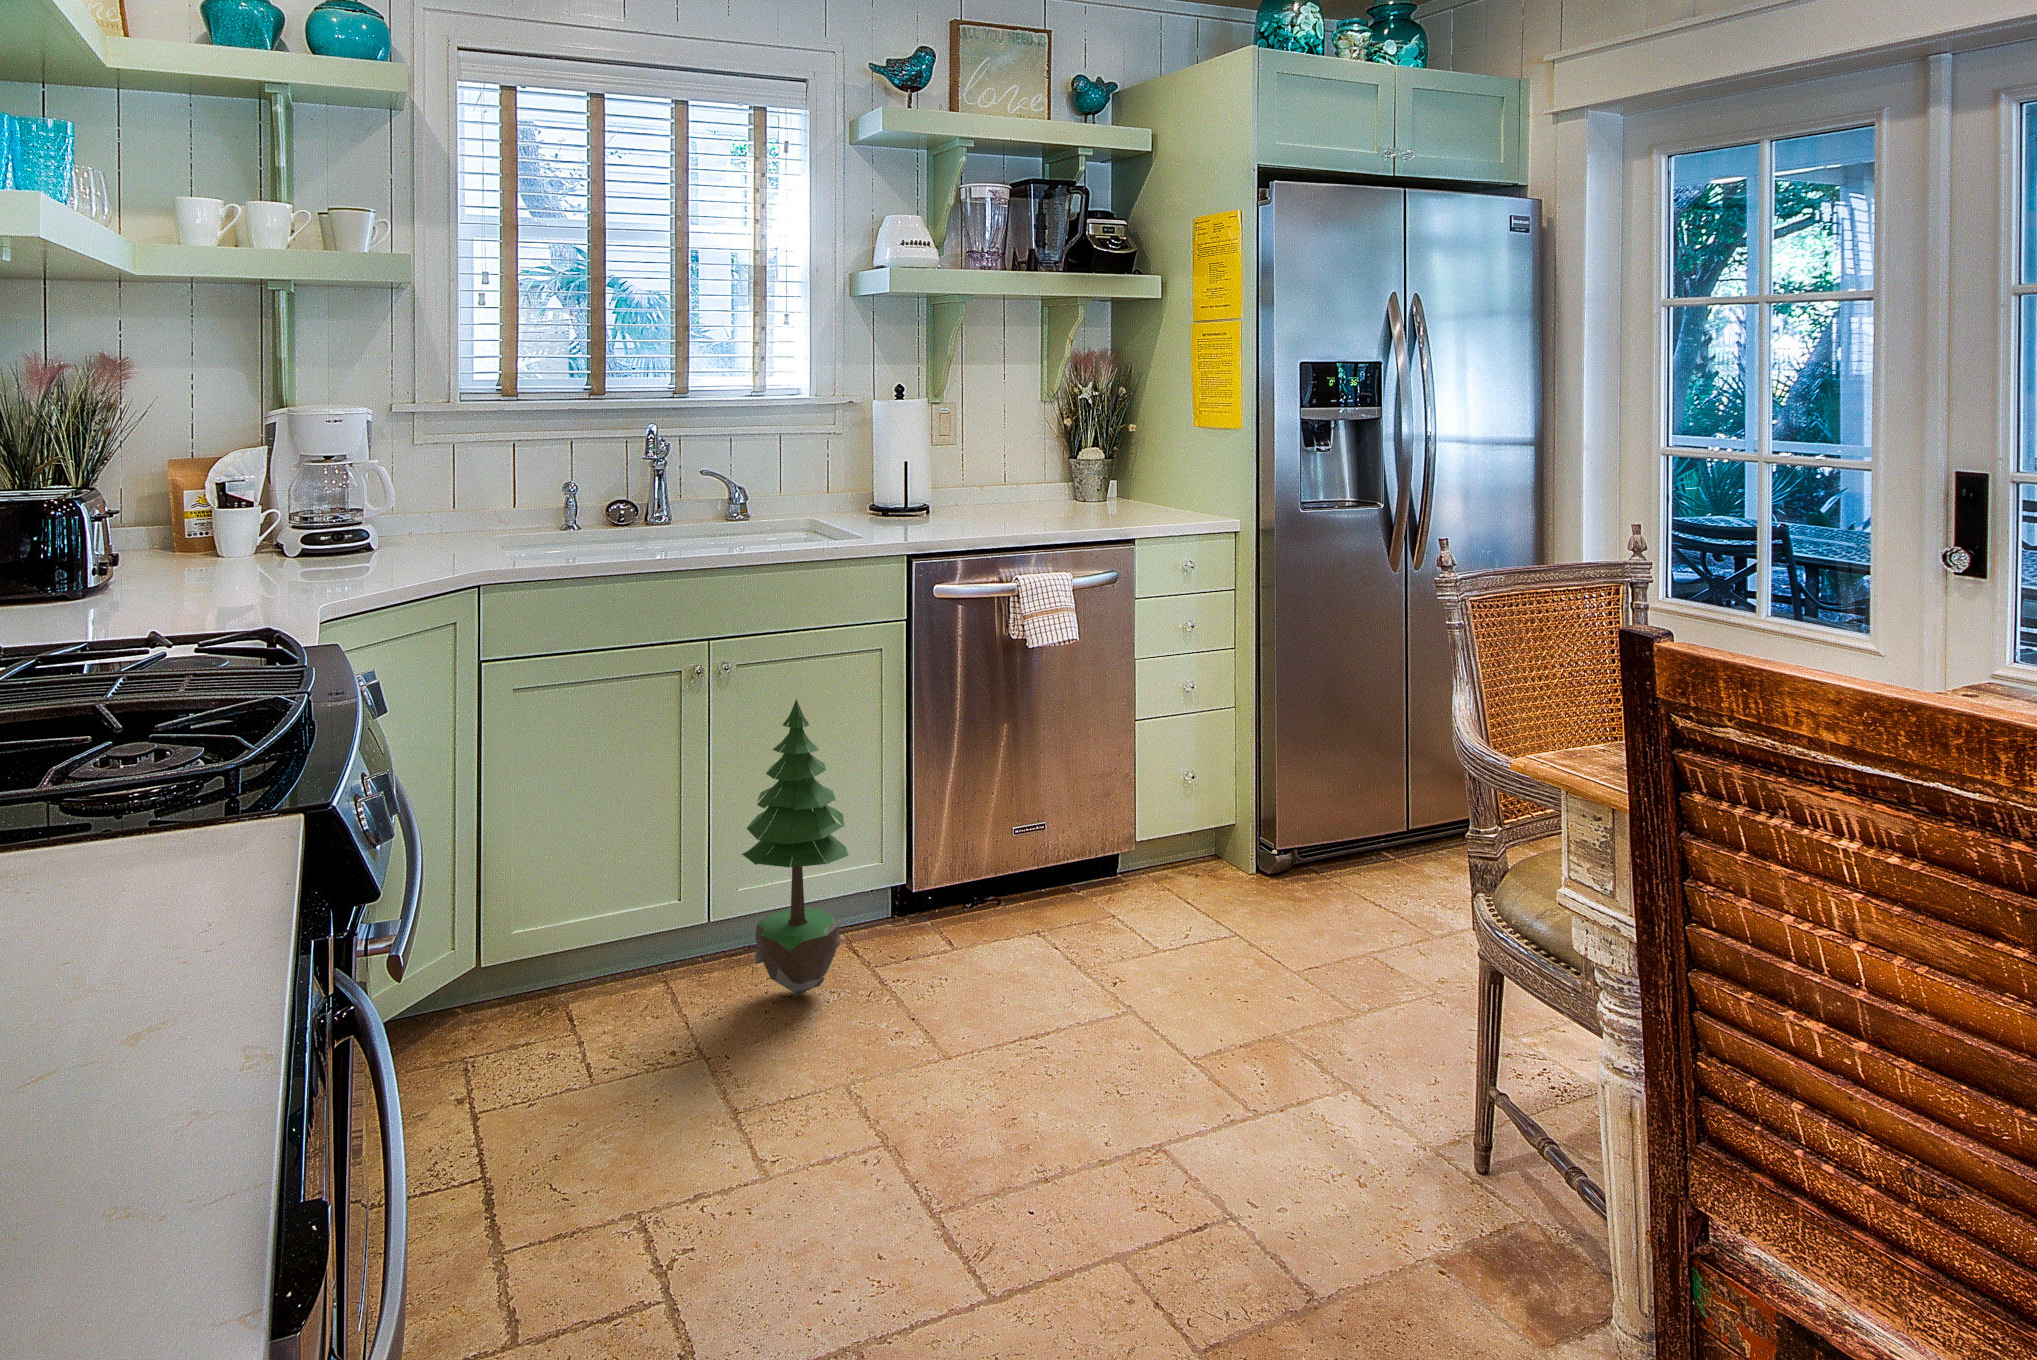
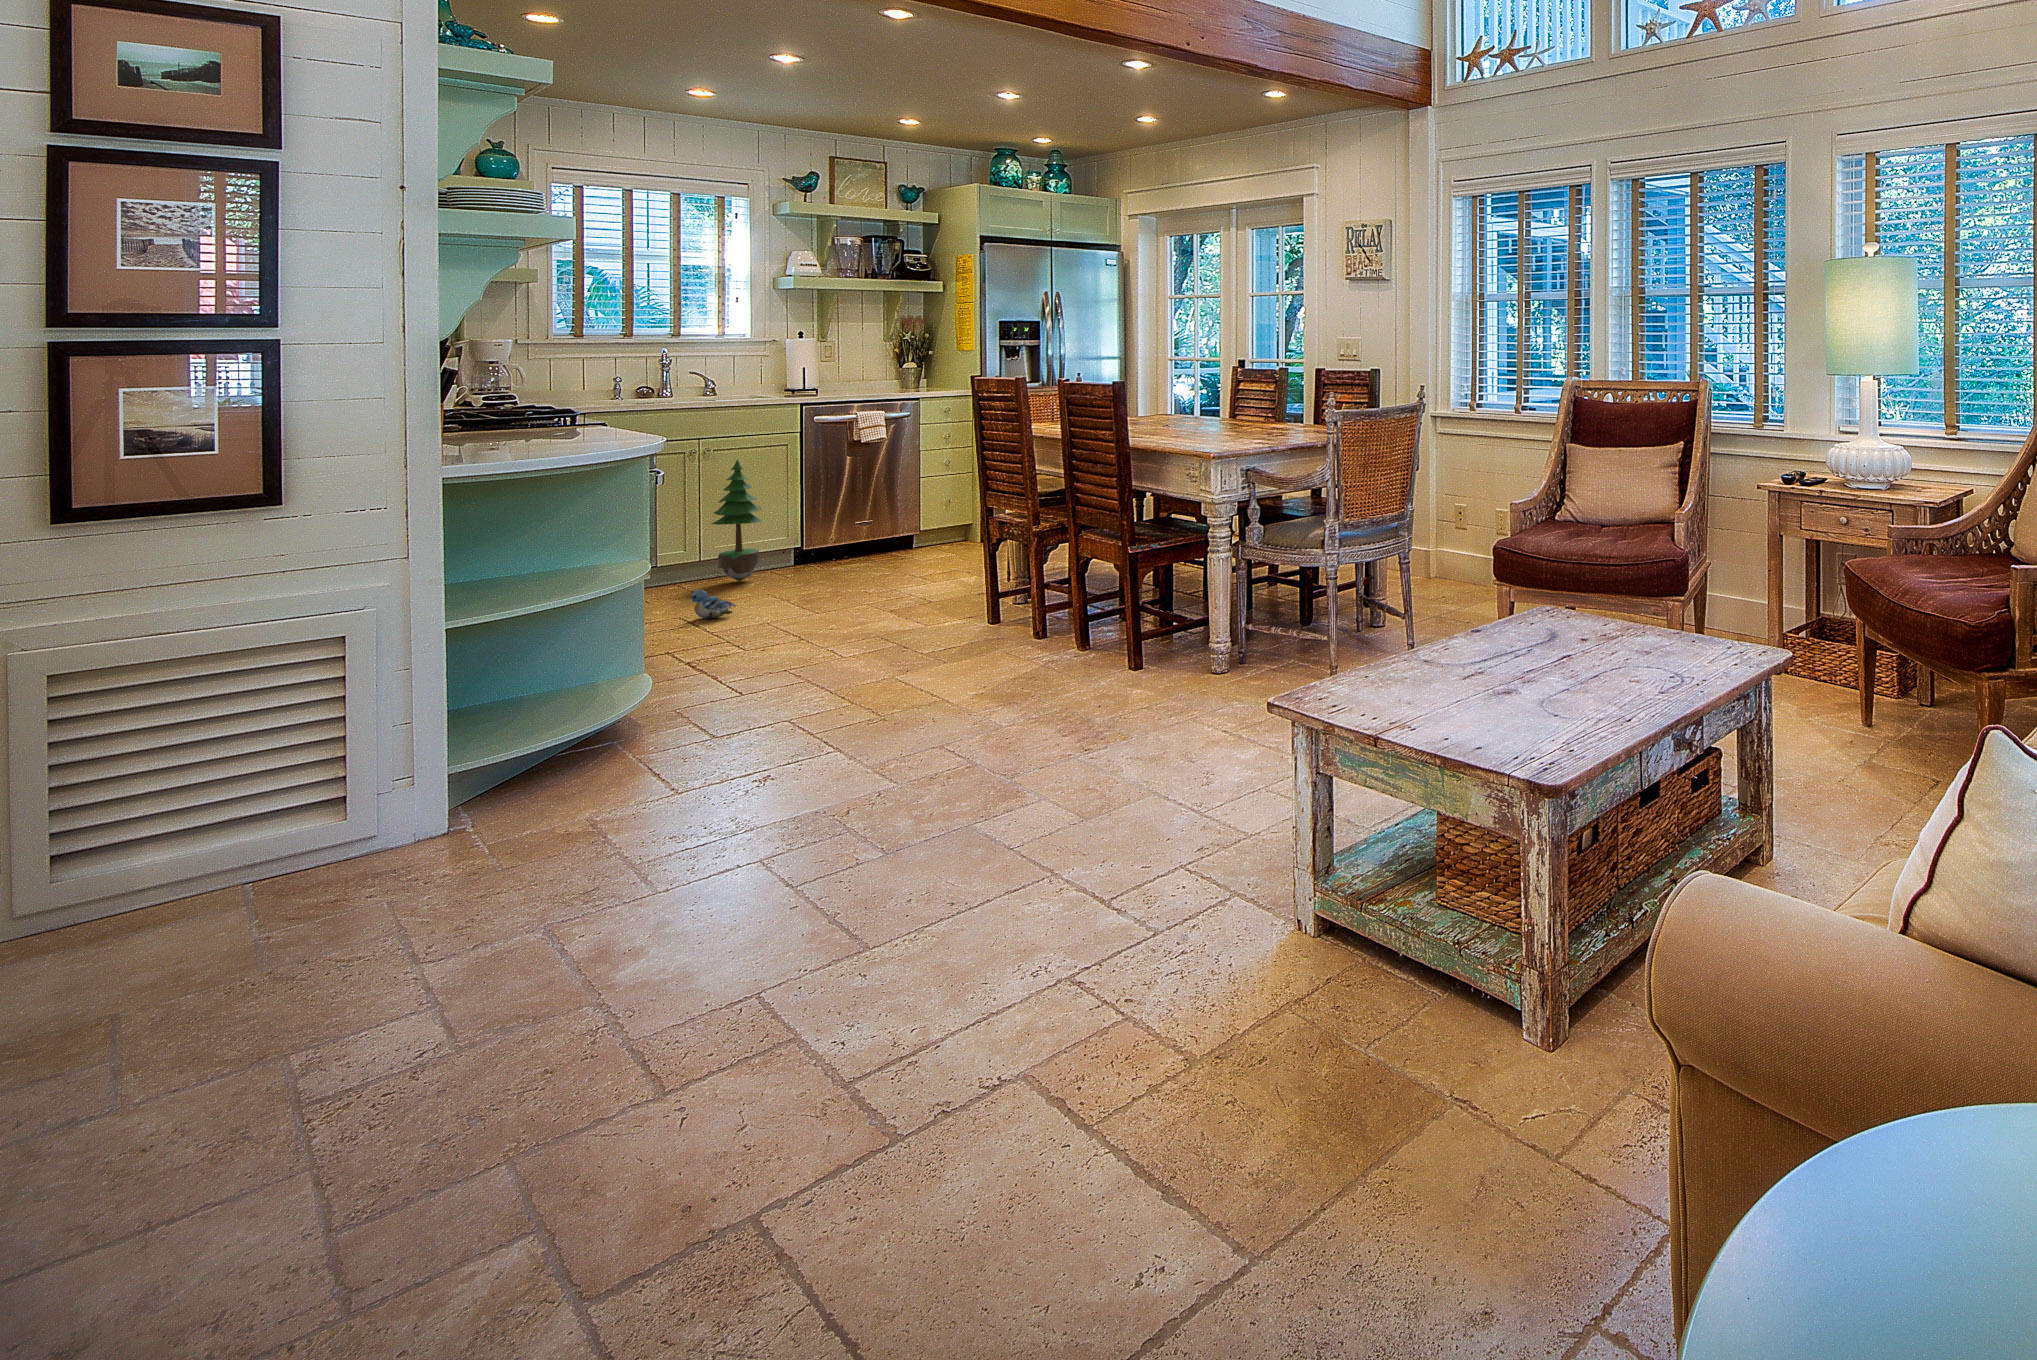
plush toy: none [701,1147,809,1249] -> present [691,590,736,618]

